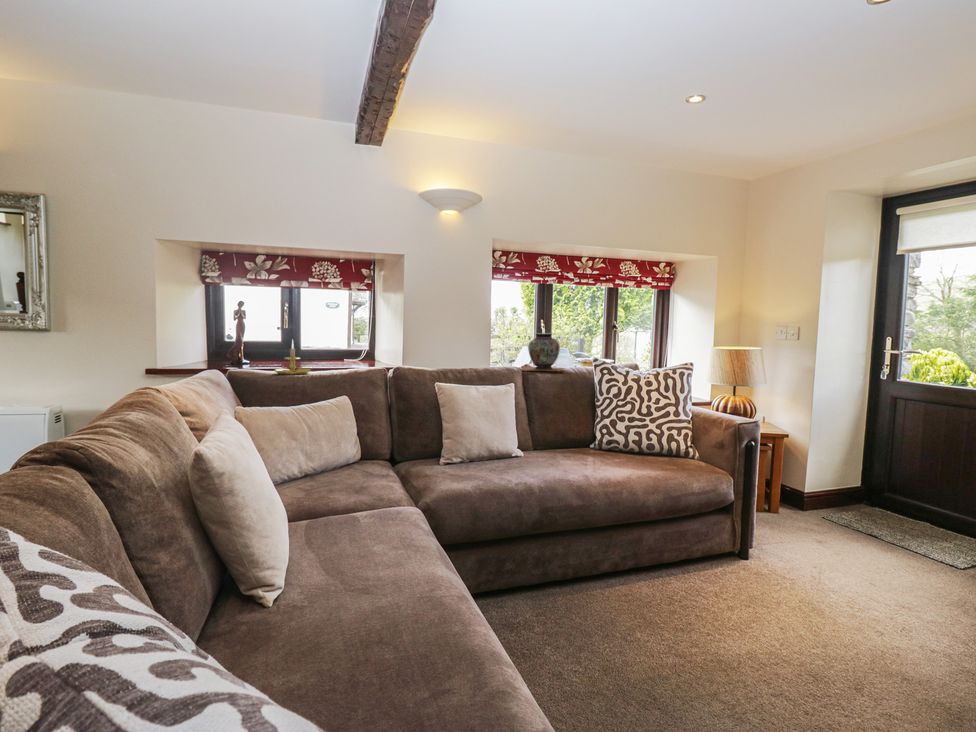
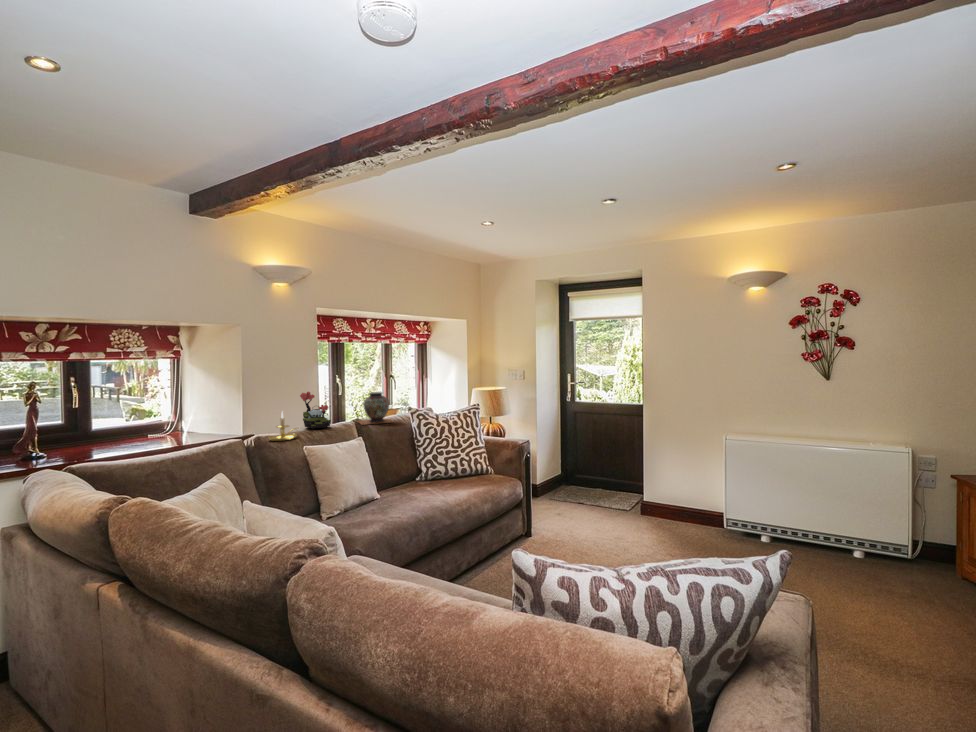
plant: none [459,328,487,369] -> present [300,392,331,429]
candle holder: present [275,340,312,375] -> present [268,413,297,441]

